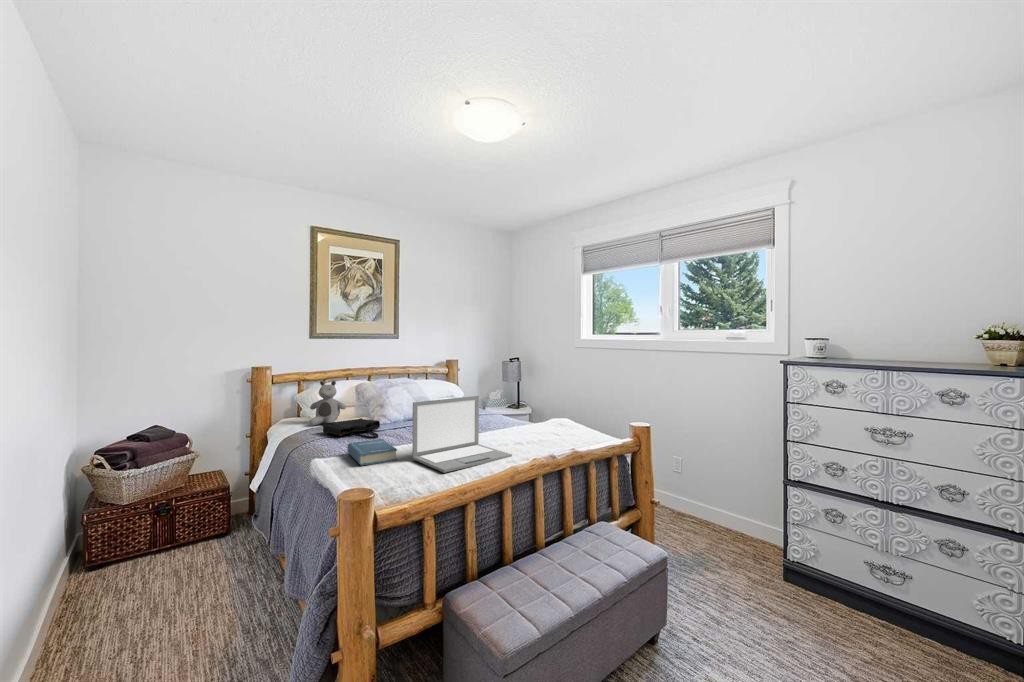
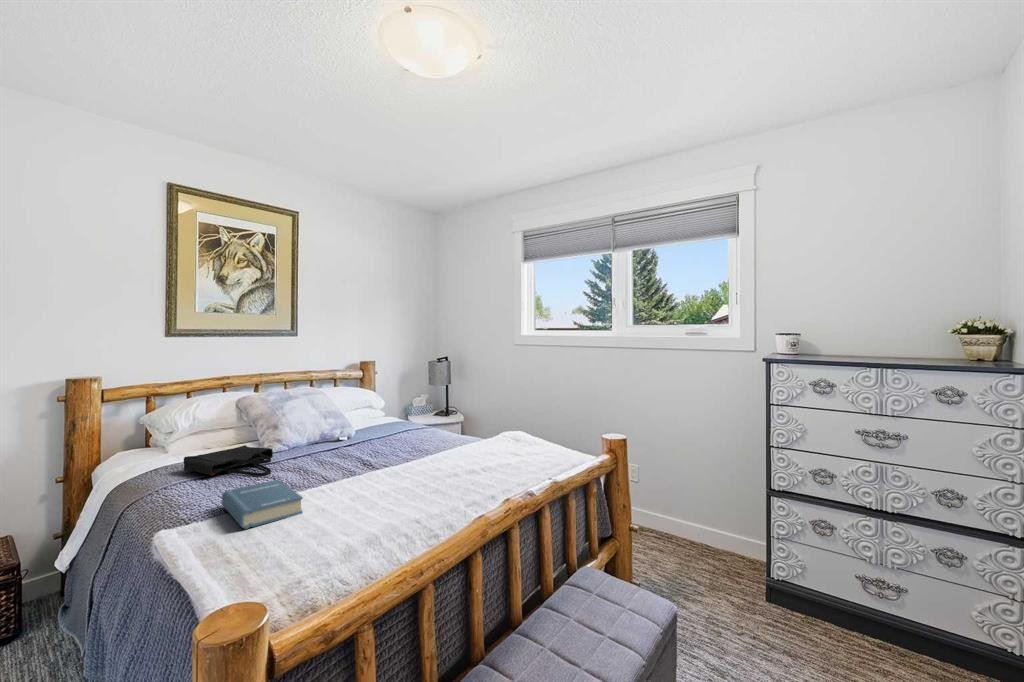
teddy bear: present [310,381,346,426] -> none [163,395,221,460]
laptop: present [412,396,512,473] -> none [327,412,470,532]

